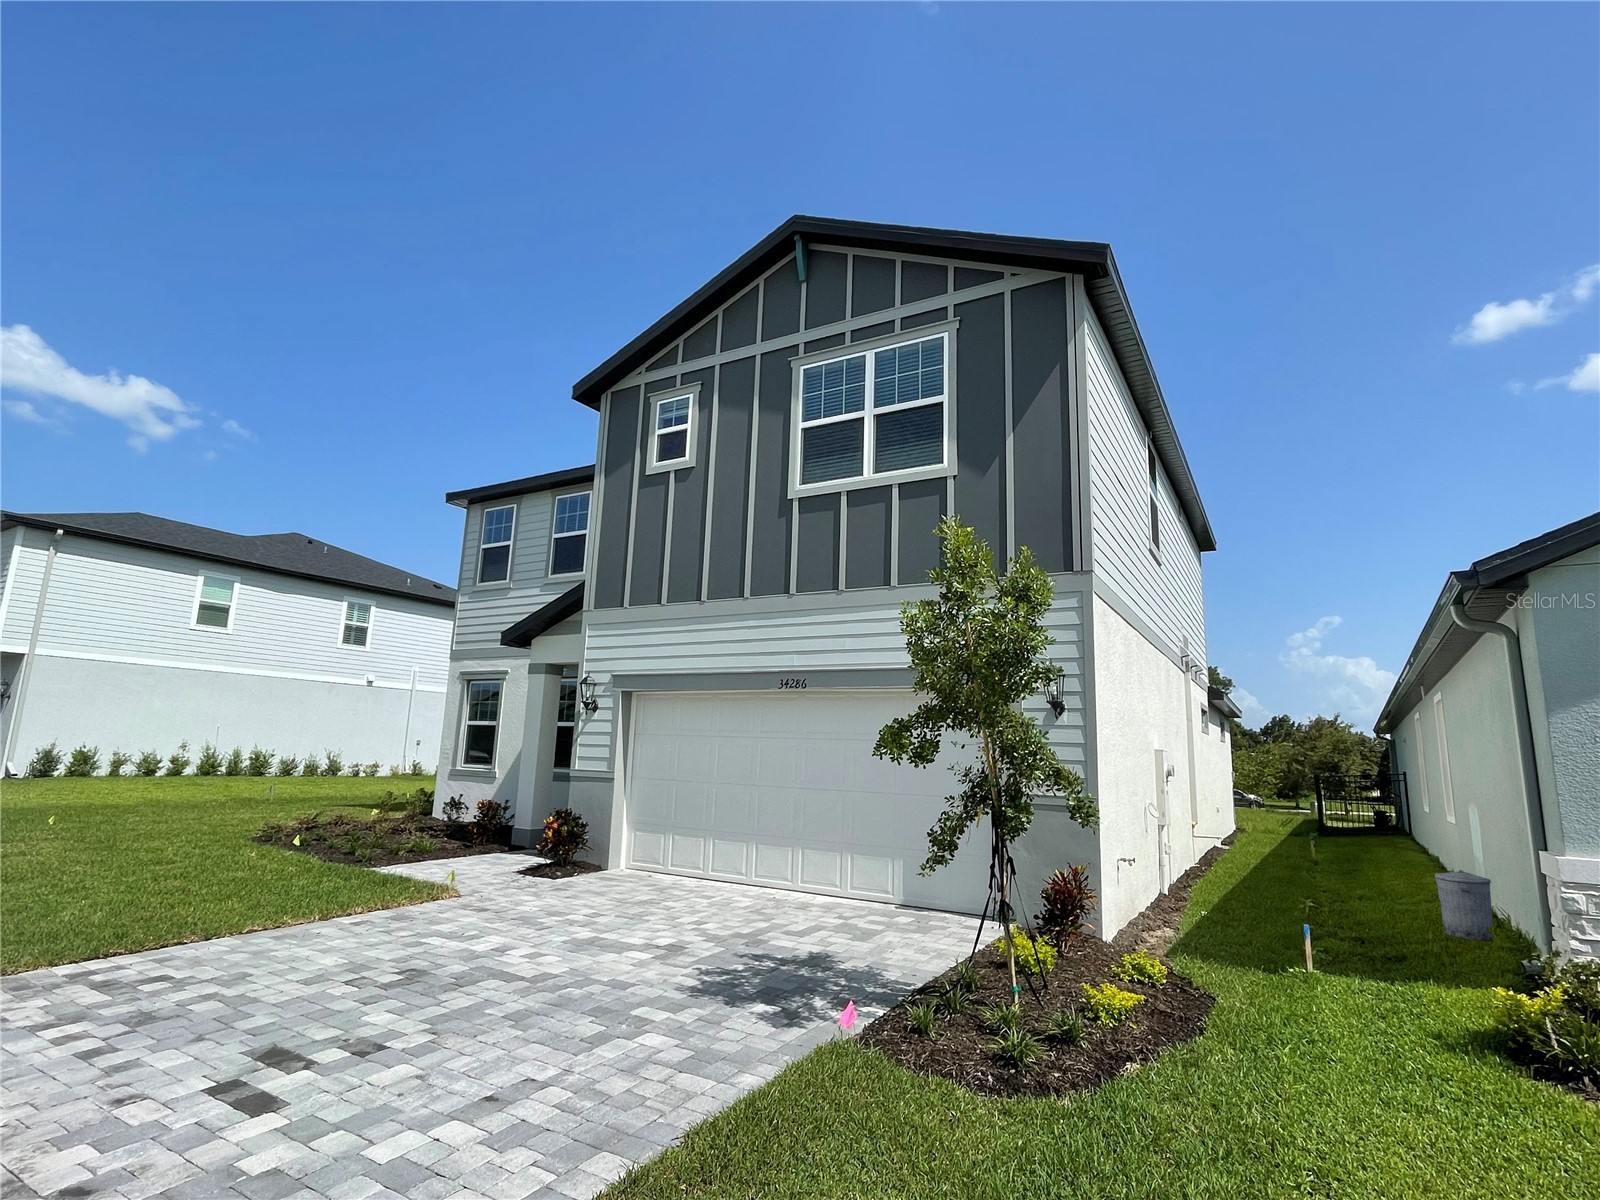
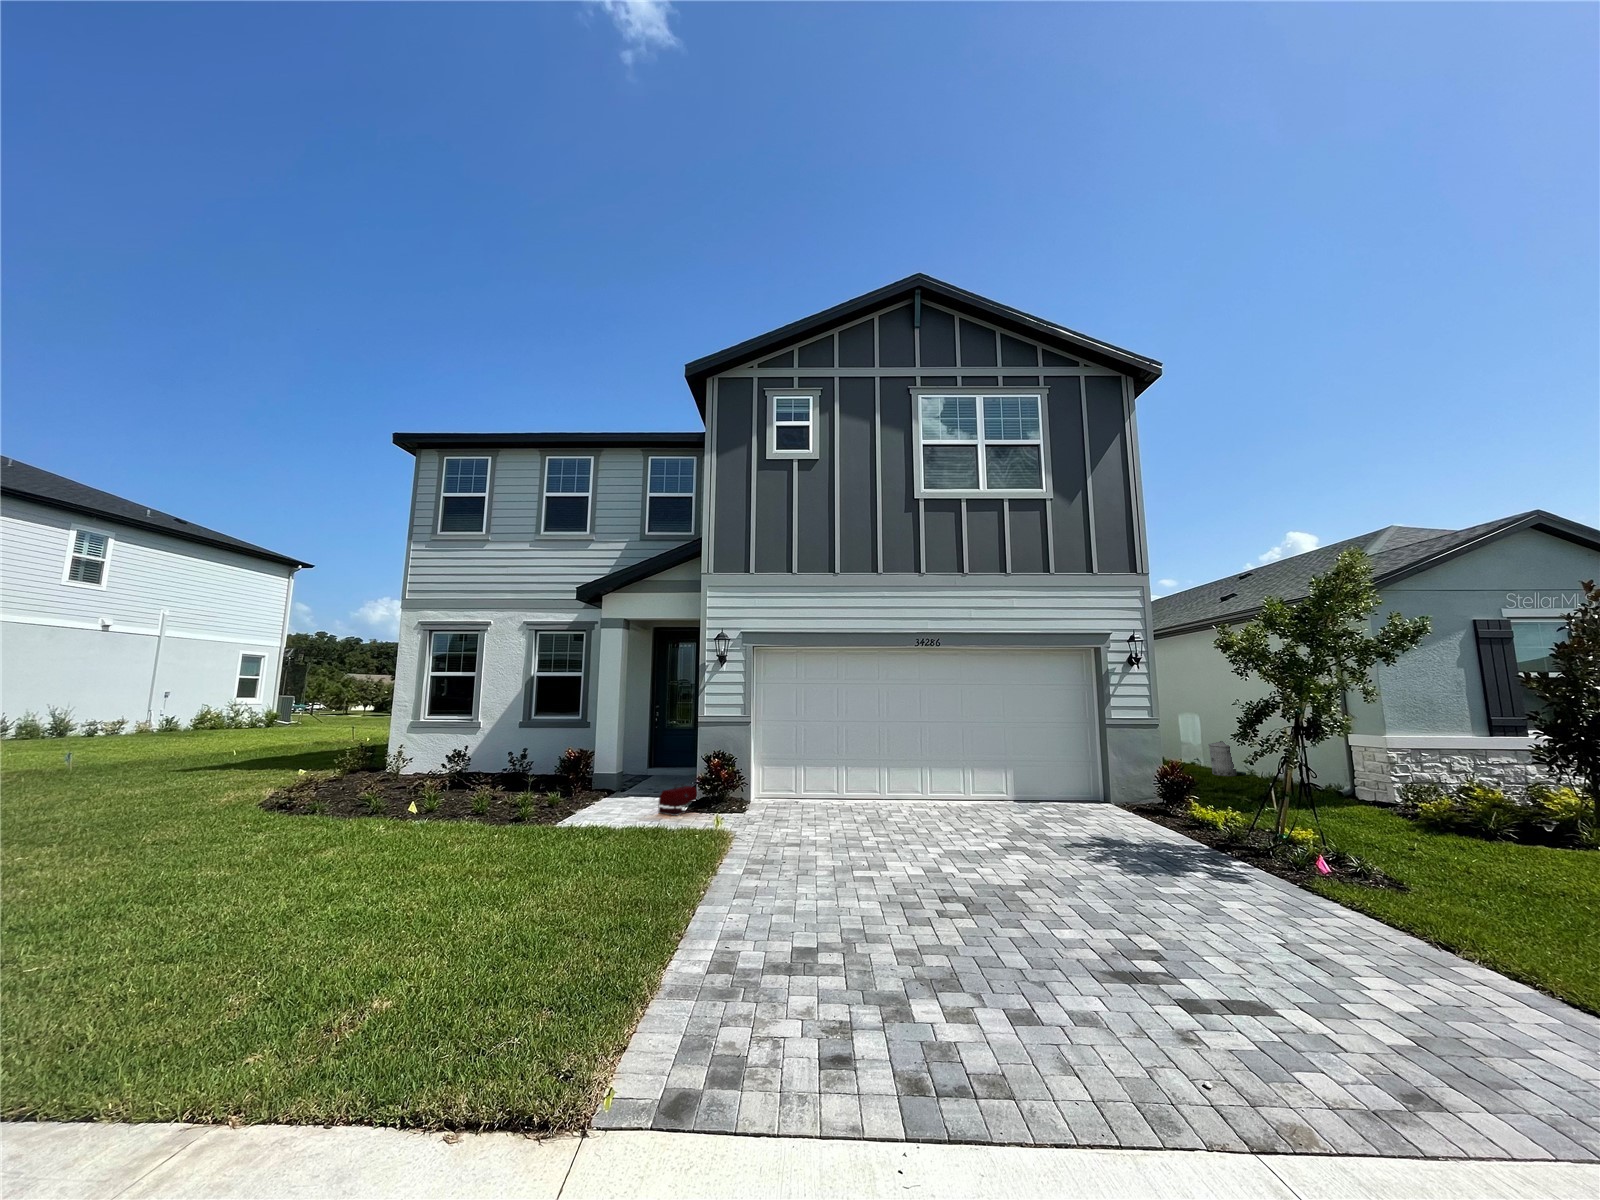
toolbox: none [504,839,546,872] -> present [658,783,699,816]

